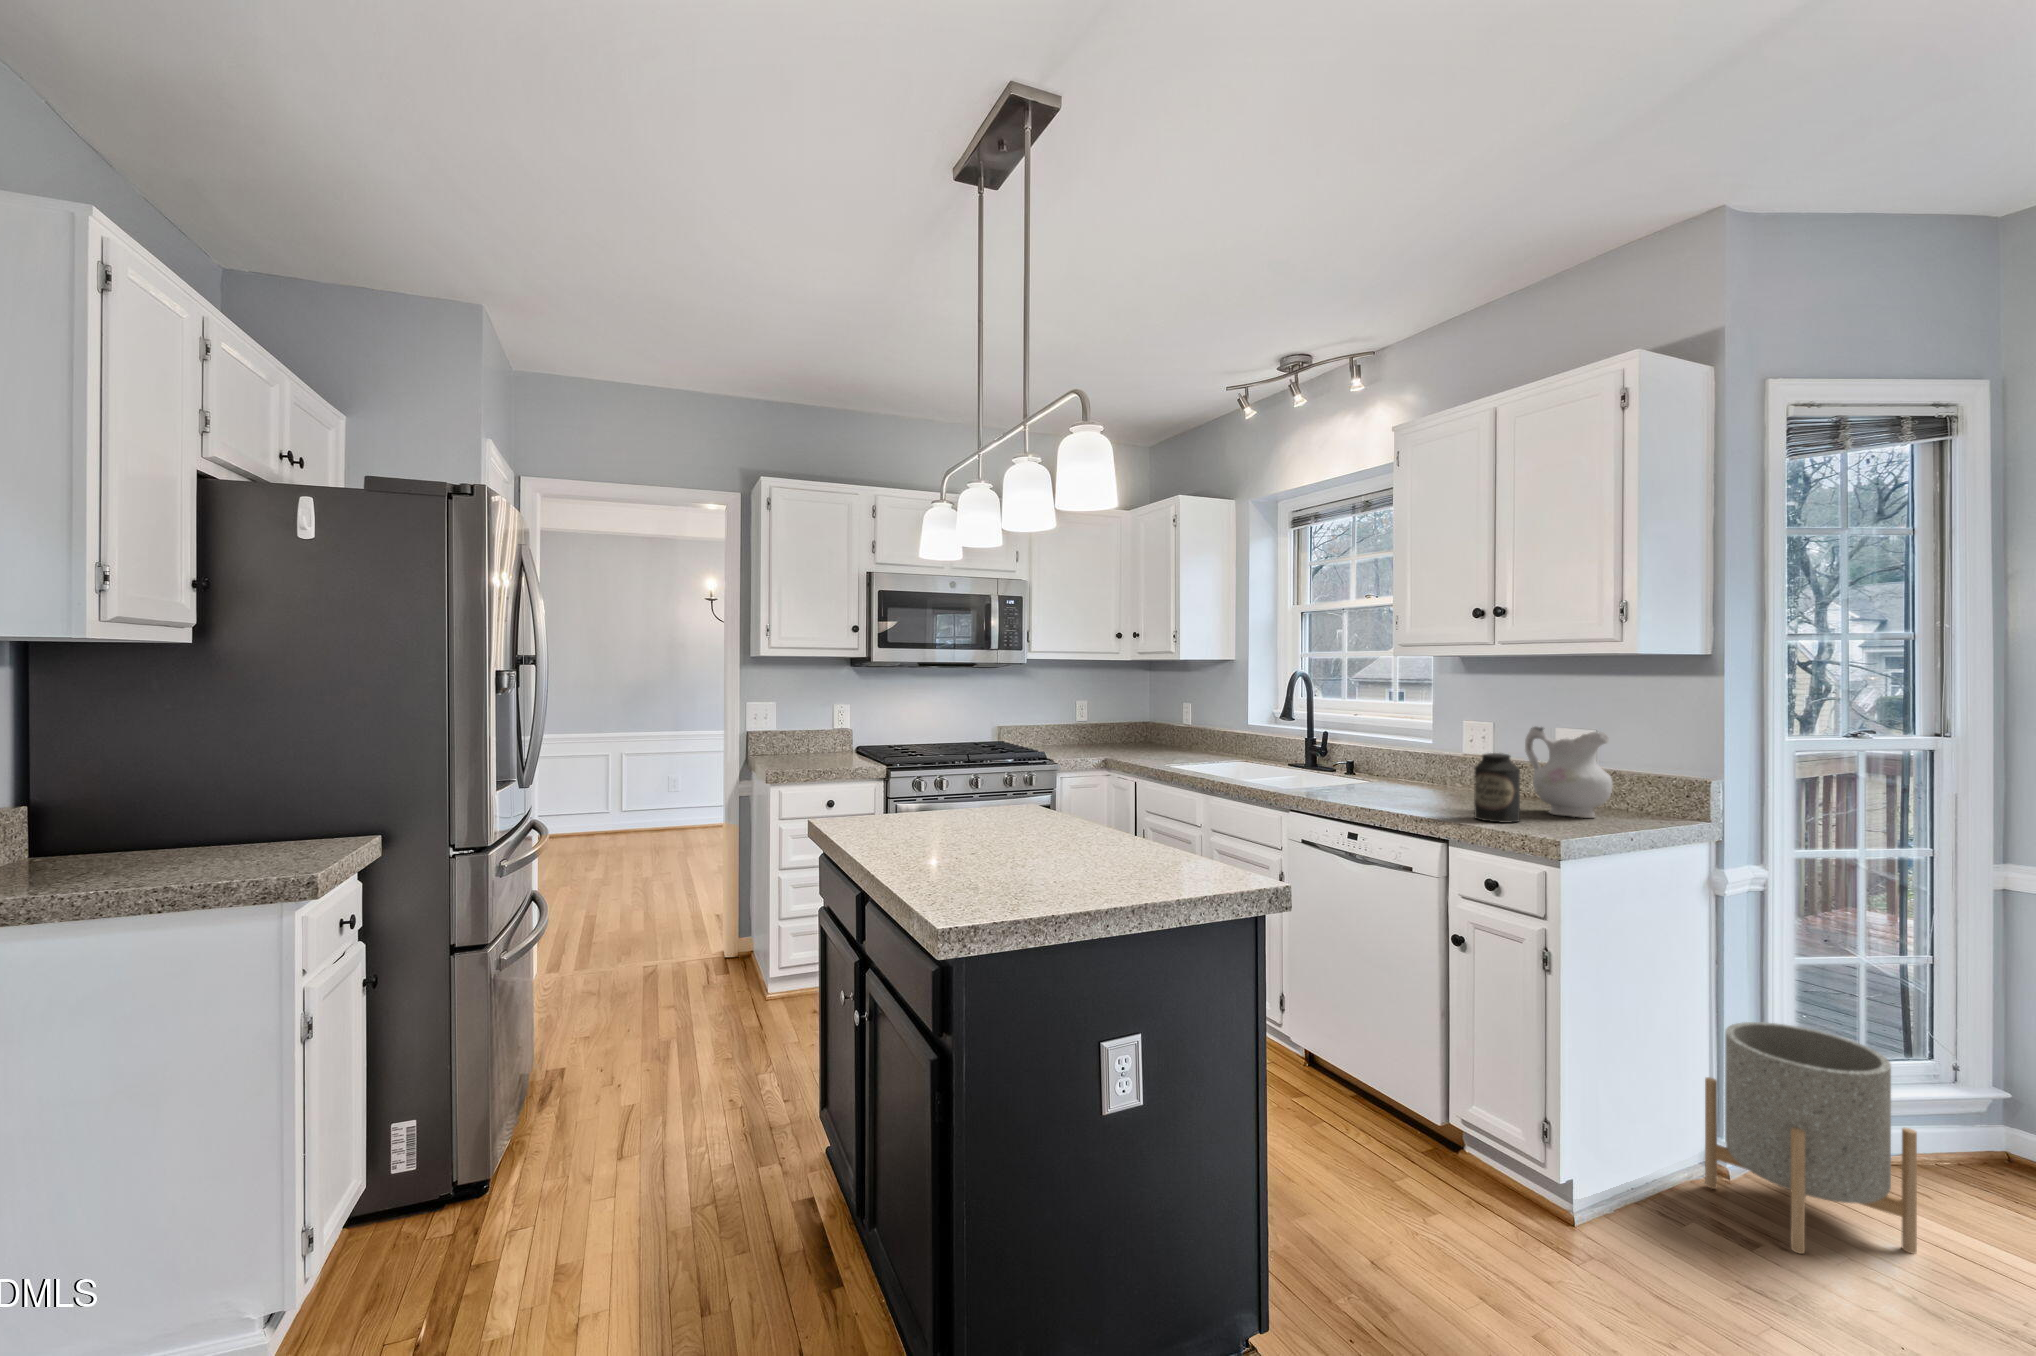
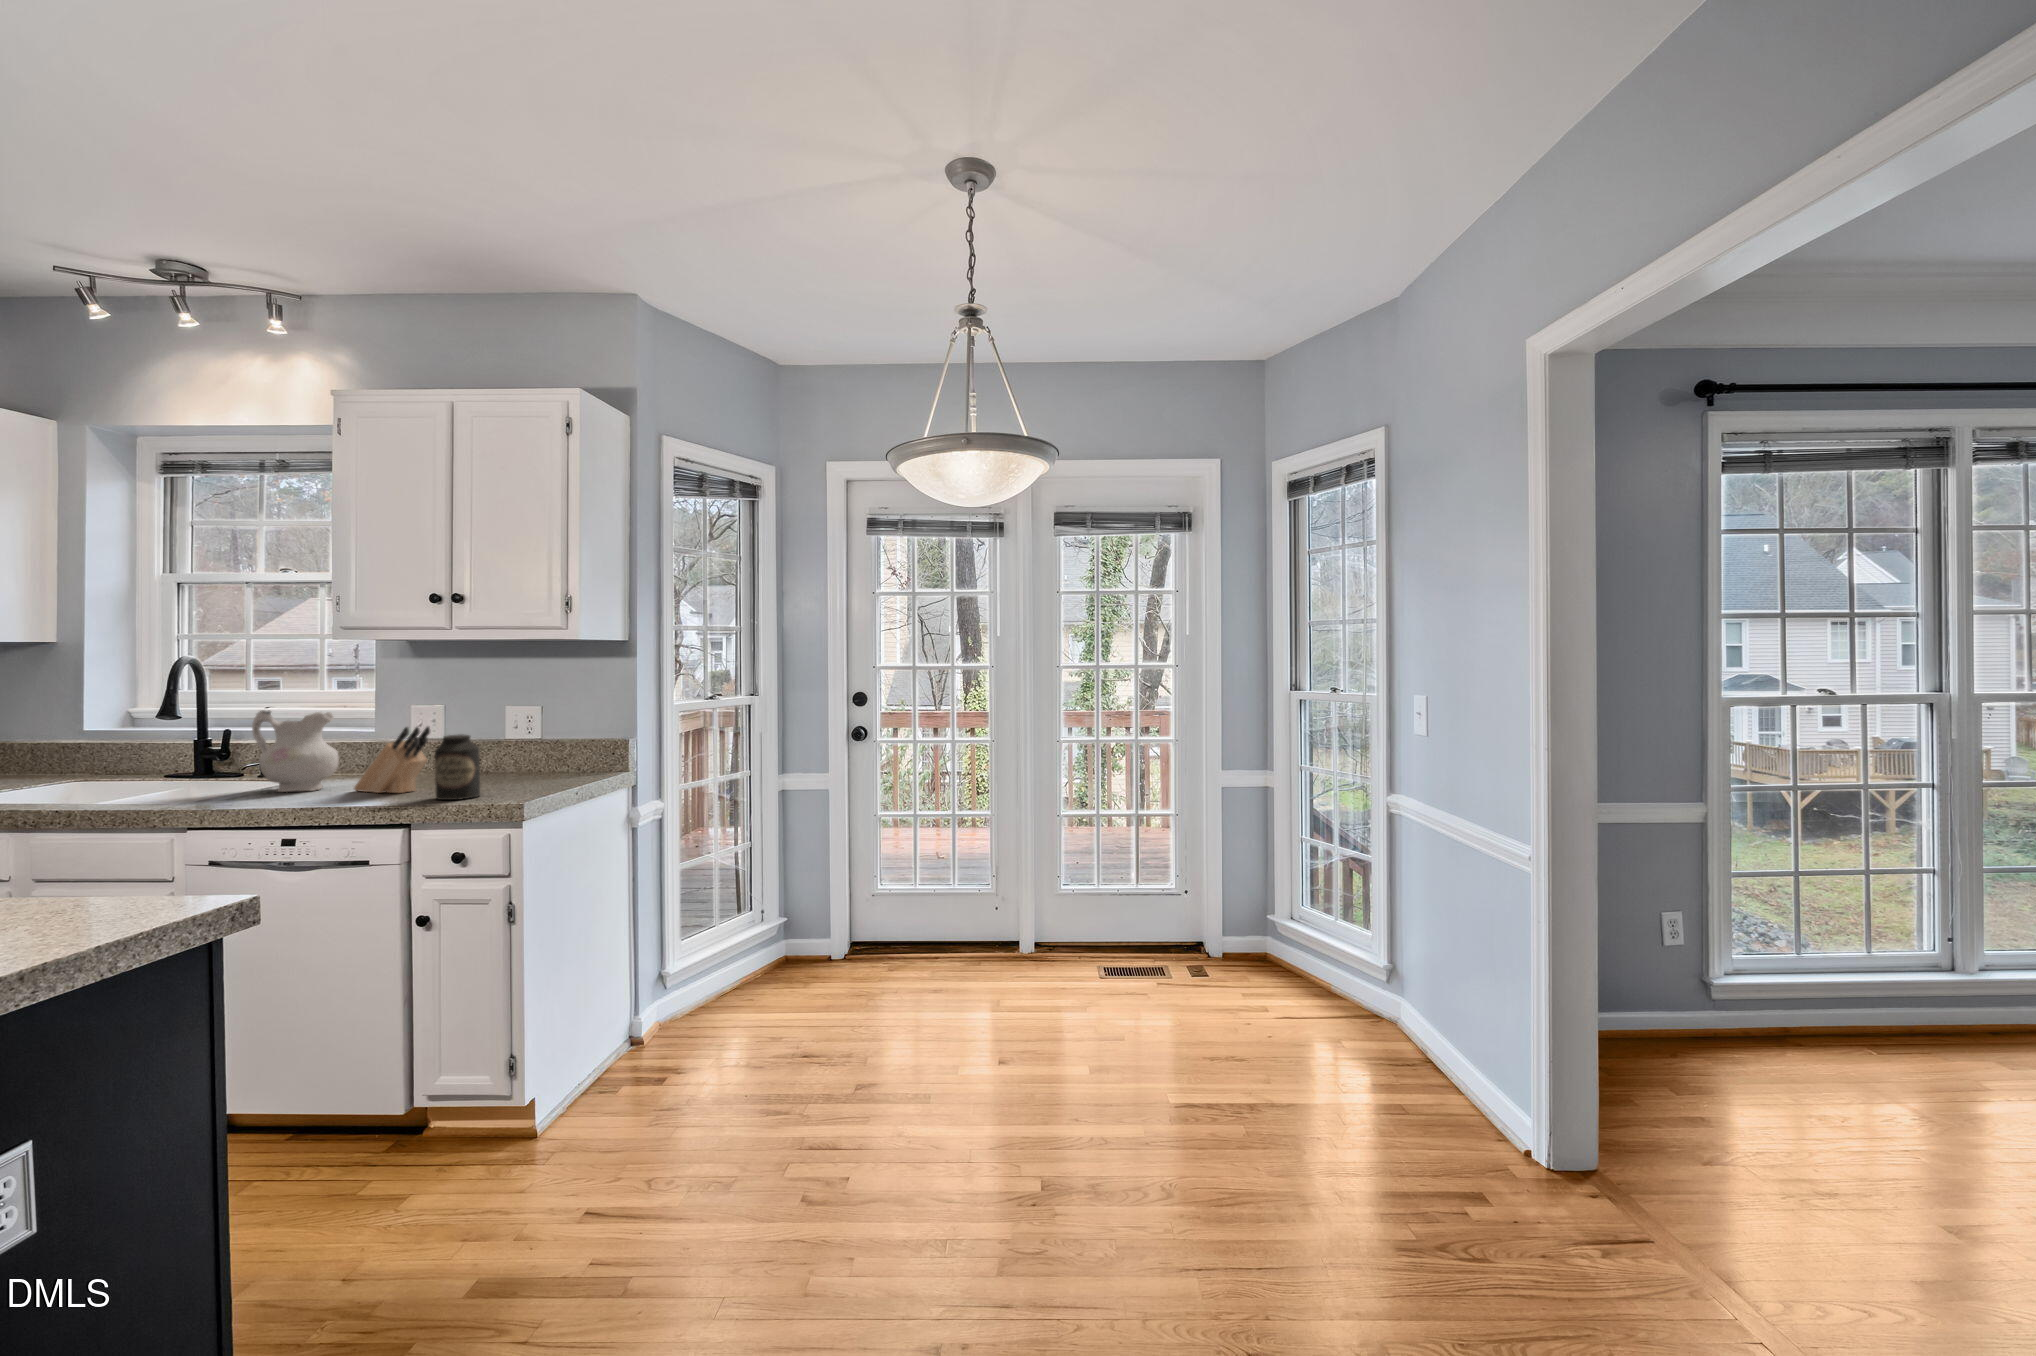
ceramic pitcher: present [1525,727,1612,818] -> present [252,710,339,792]
knife block: none [1406,741,1473,807] -> present [354,727,430,793]
planter: present [1705,1022,1917,1254] -> none [628,914,750,1074]

